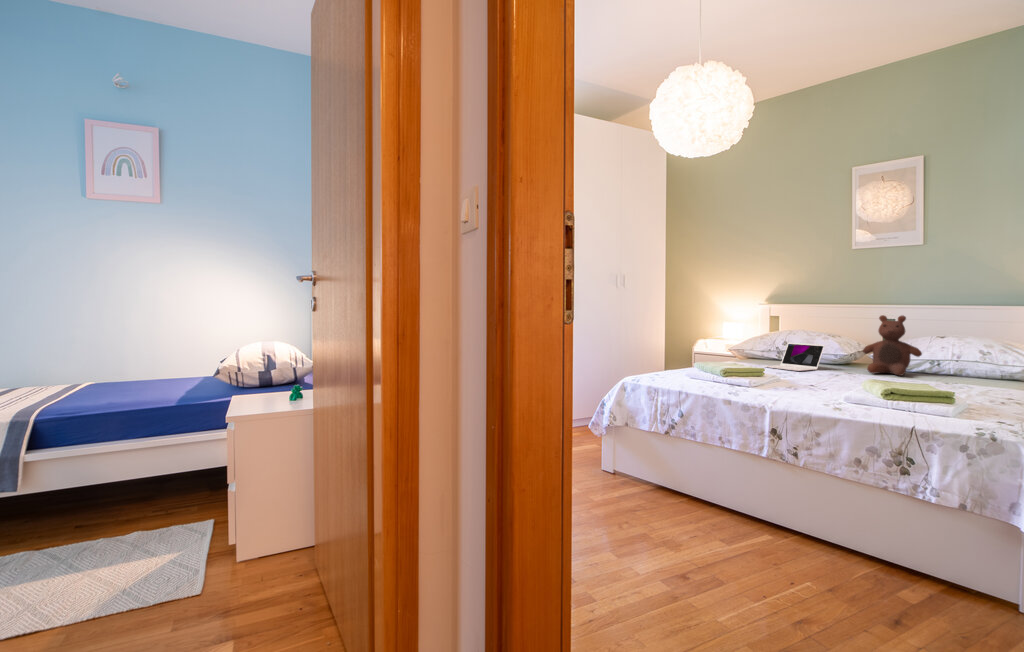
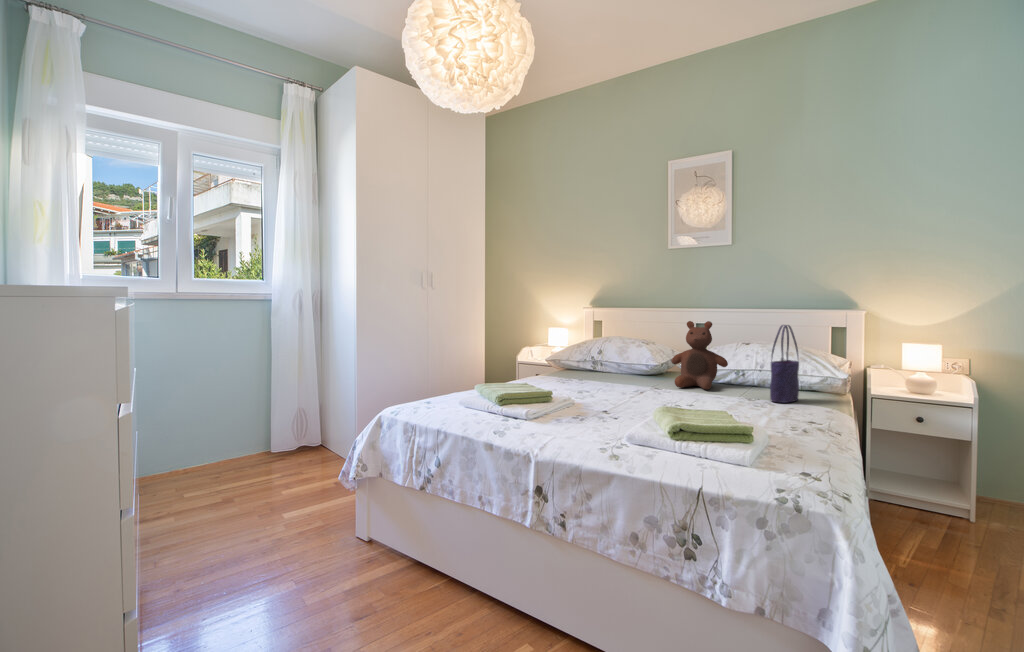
tote bag: none [967,318,998,387] -> present [770,325,799,403]
laptop: present [764,343,825,371] -> none [570,352,633,387]

